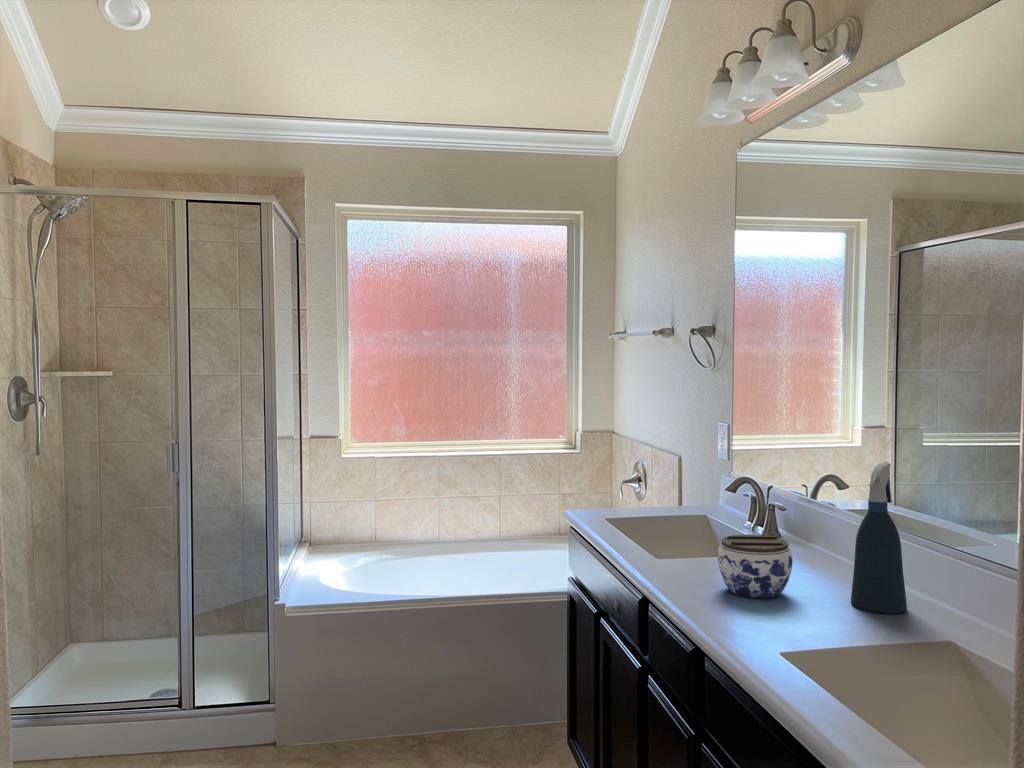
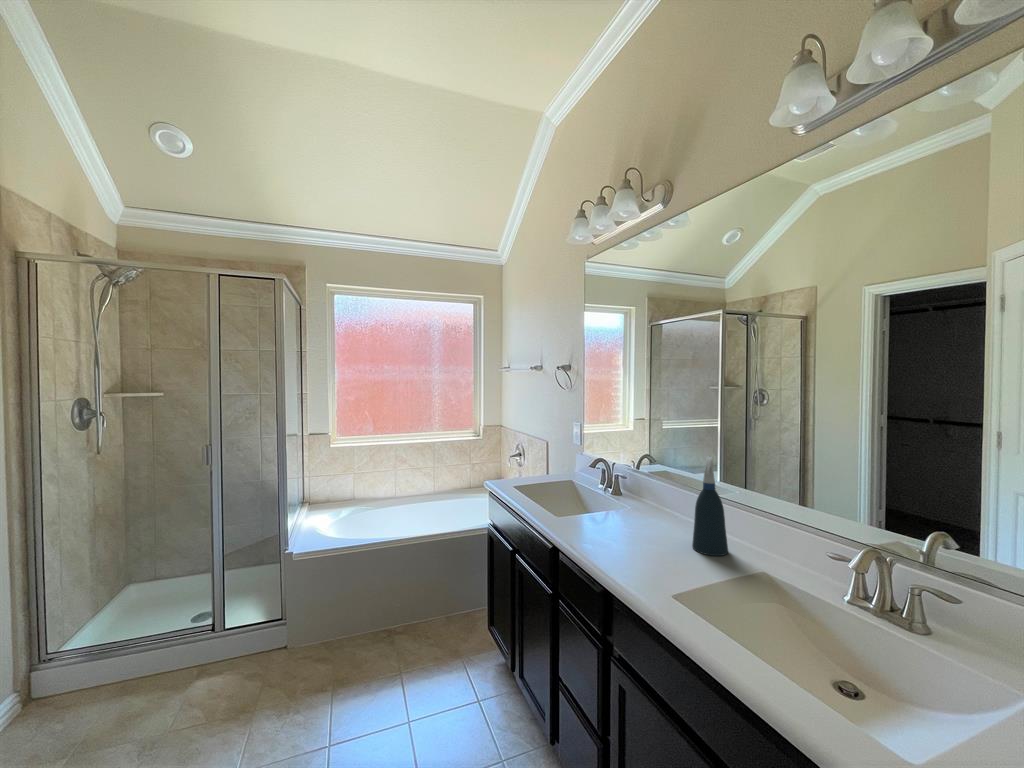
jar: present [718,535,793,598] -> none [607,504,656,549]

